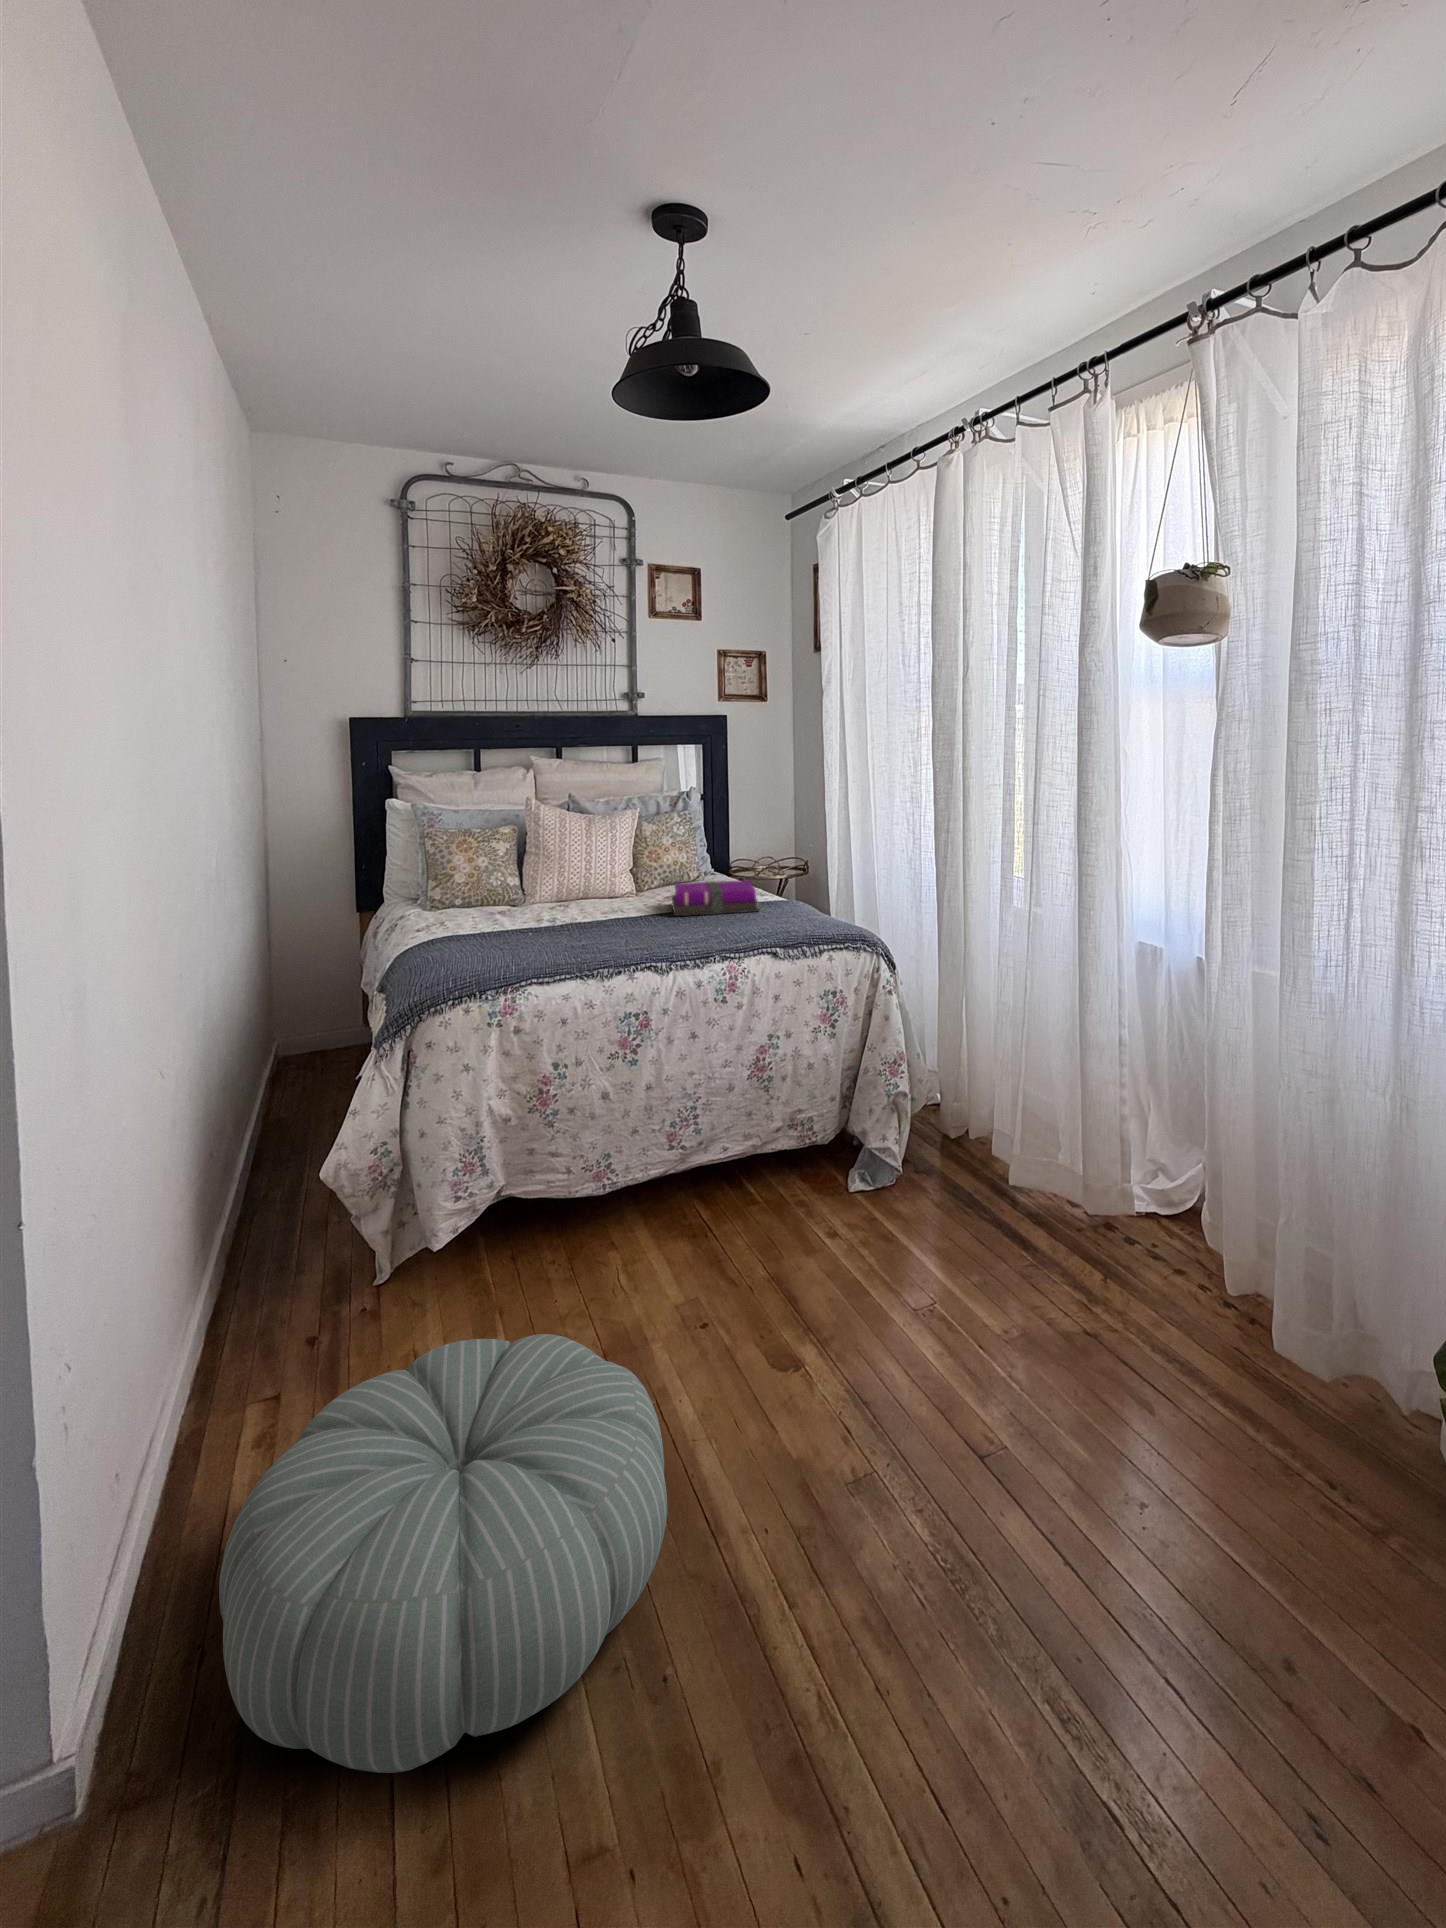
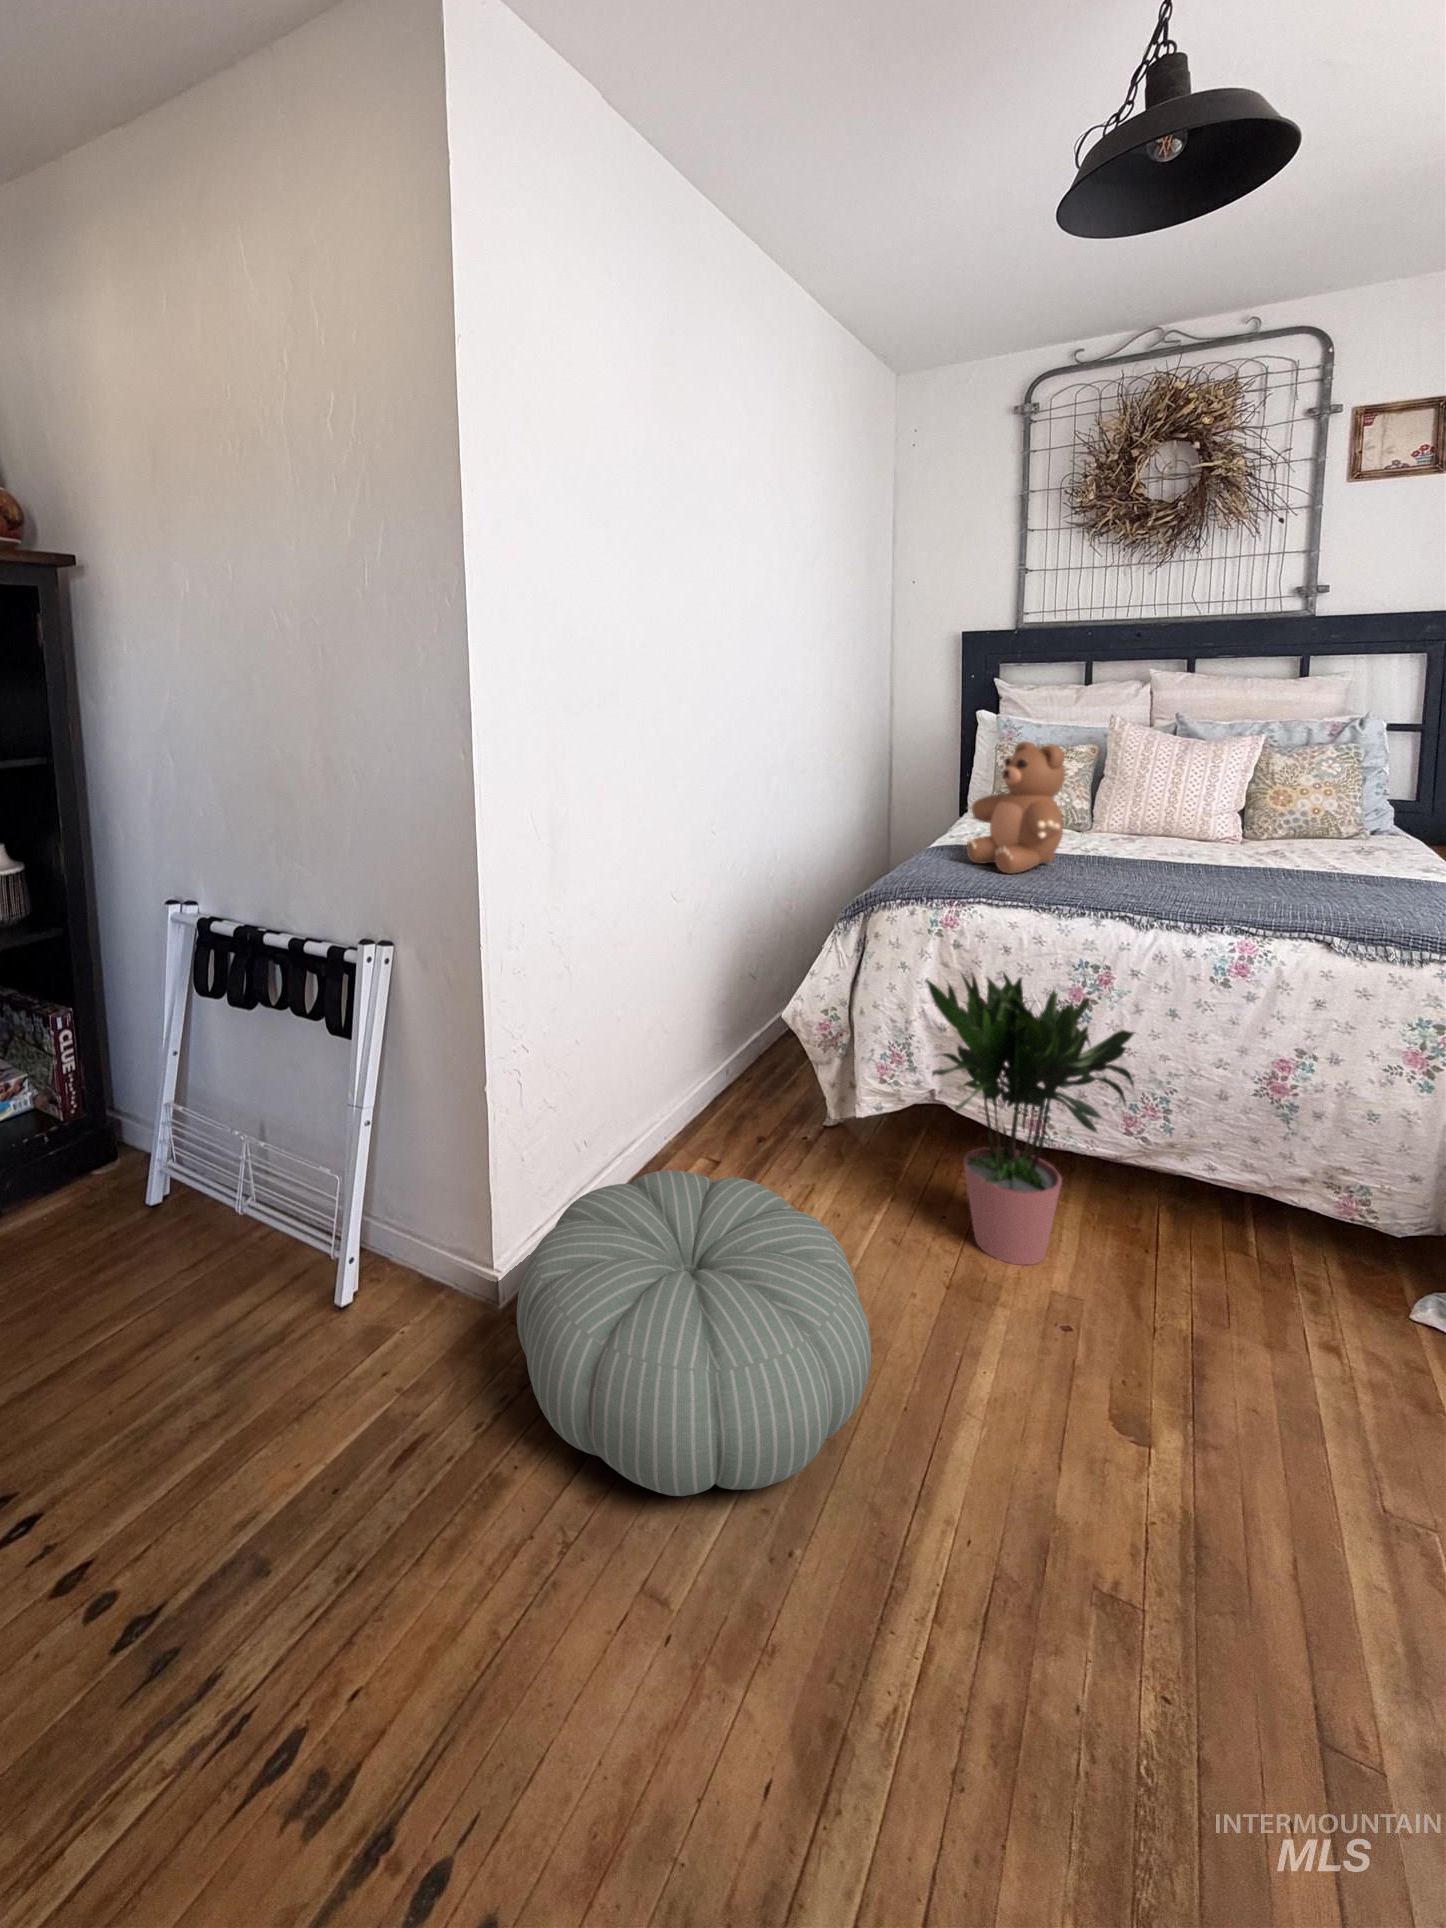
teddy bear: none [469,826,577,952] -> present [967,742,1065,874]
notebook: present [672,880,760,916] -> none [1235,829,1391,886]
potted plant: none [537,1009,737,1305] -> present [926,972,1136,1265]

